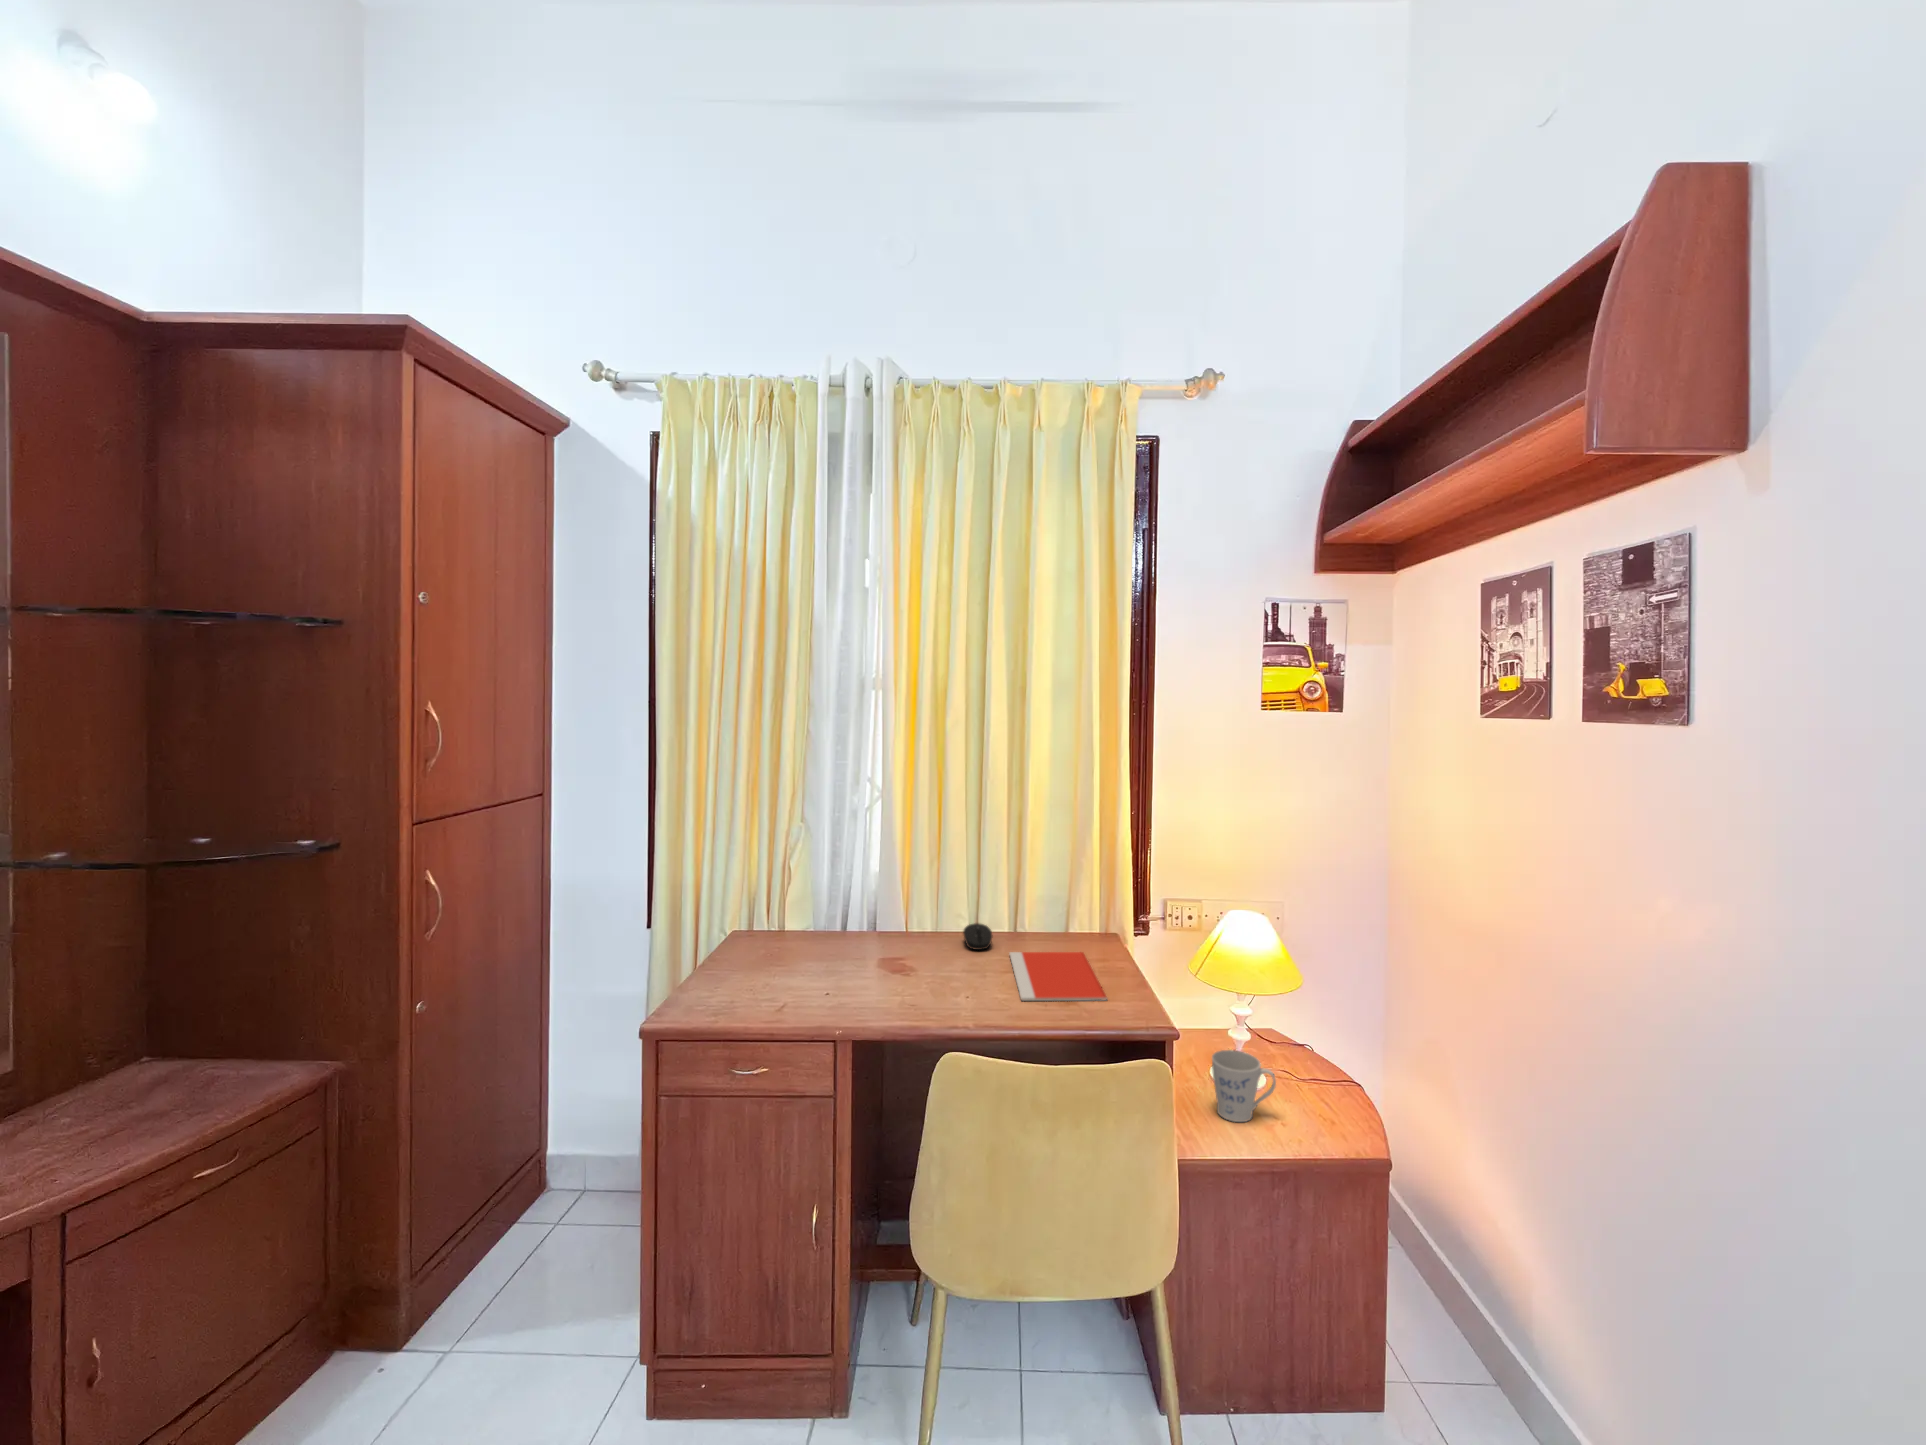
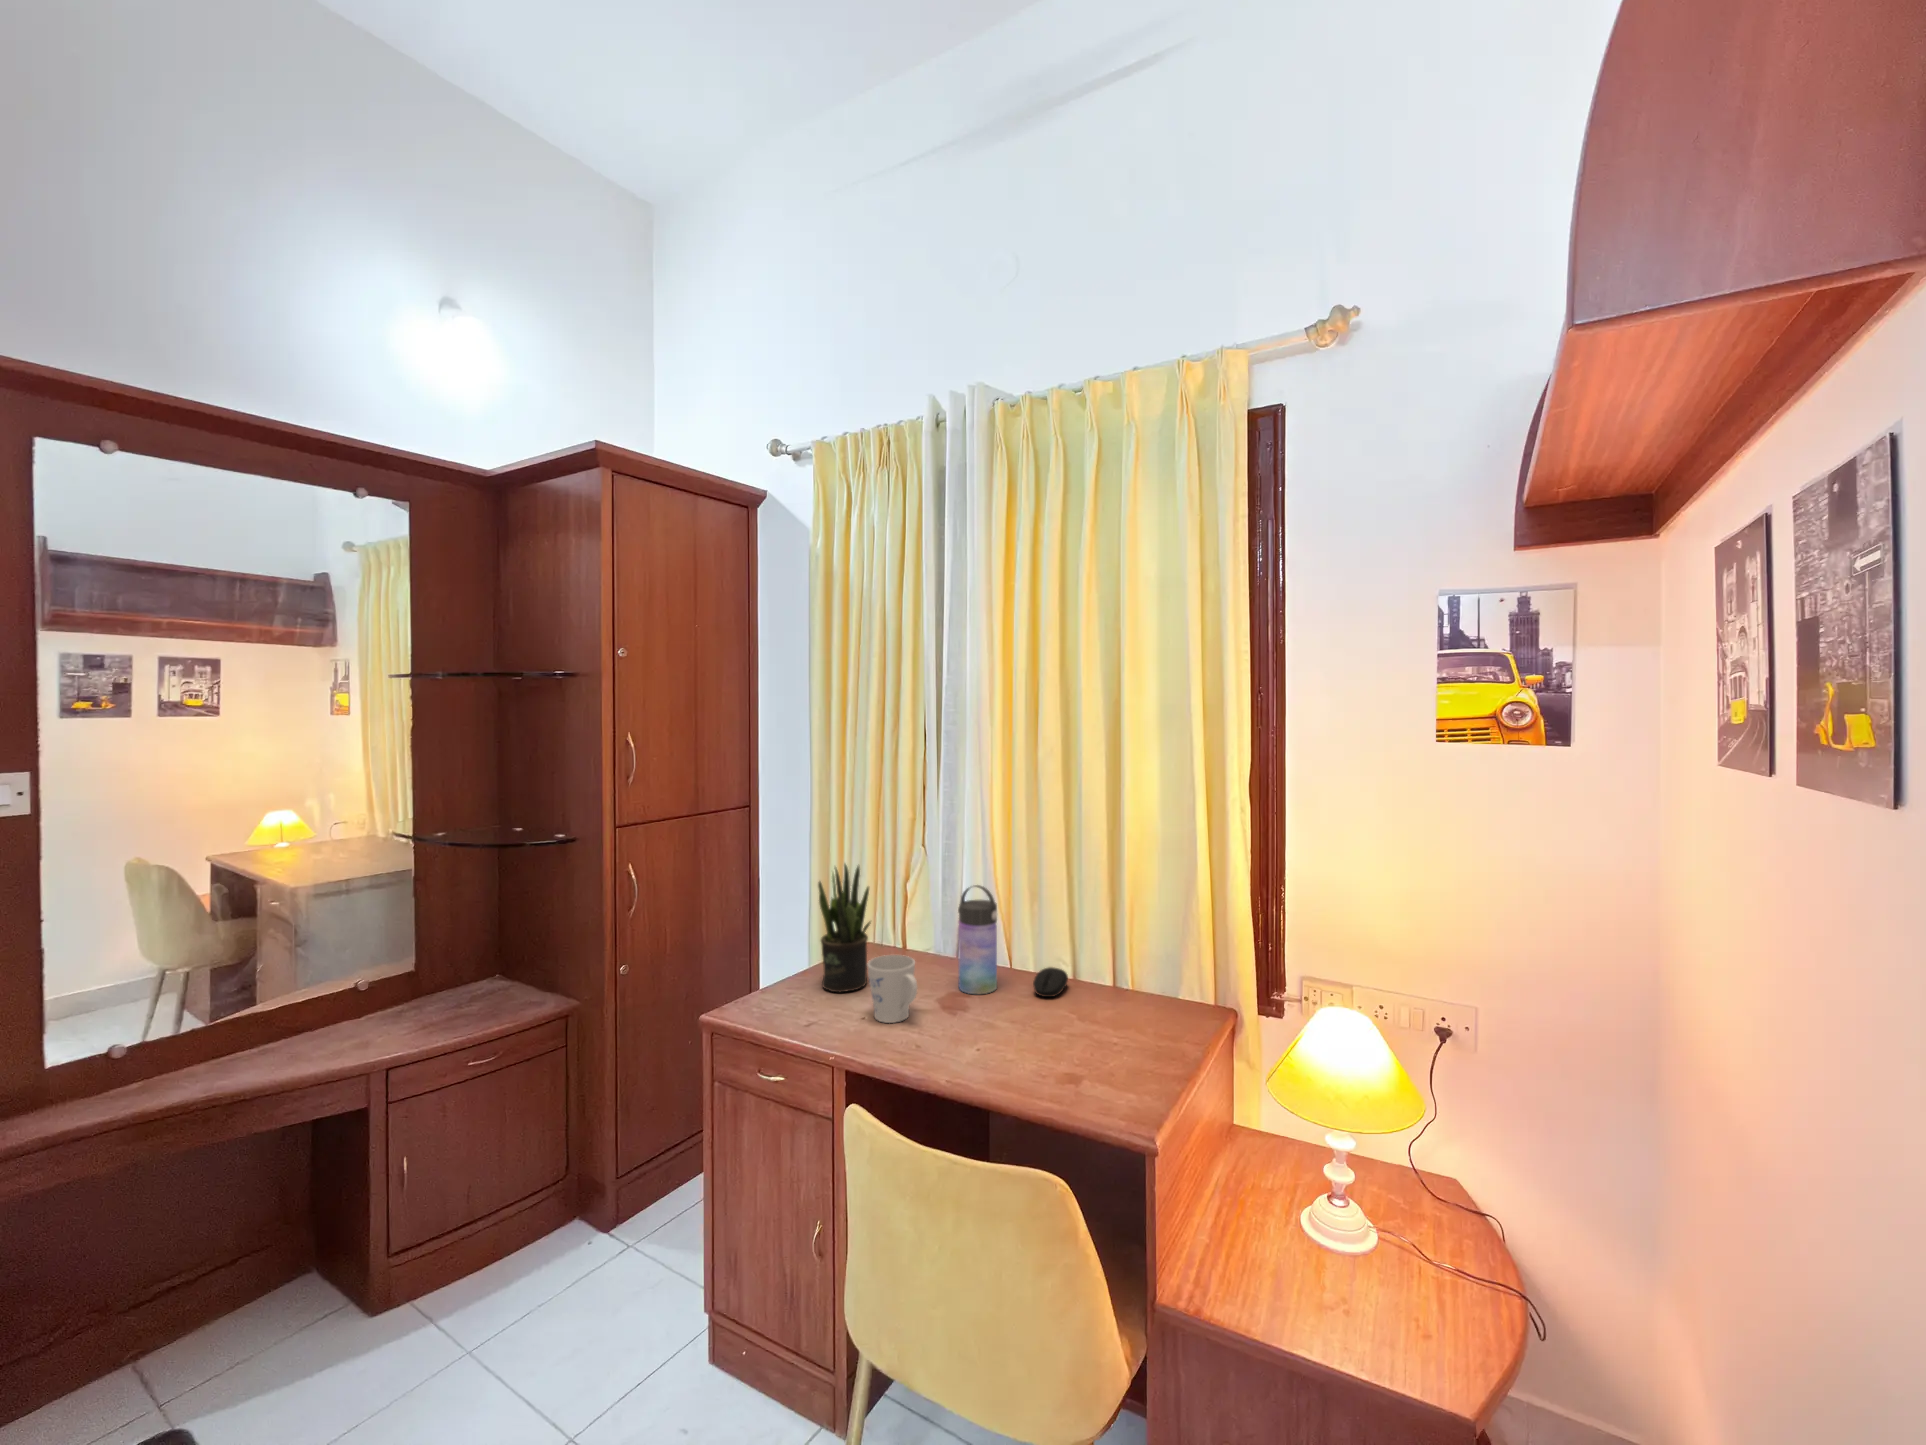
potted plant: none [755,841,811,980] -> present [818,864,871,992]
water bottle: none [892,852,933,958] -> present [958,885,997,994]
notebook: present [1010,952,1108,1001] -> none [1009,1005,1146,1083]
mug: present [1212,1050,1276,1122] -> present [867,955,917,1023]

